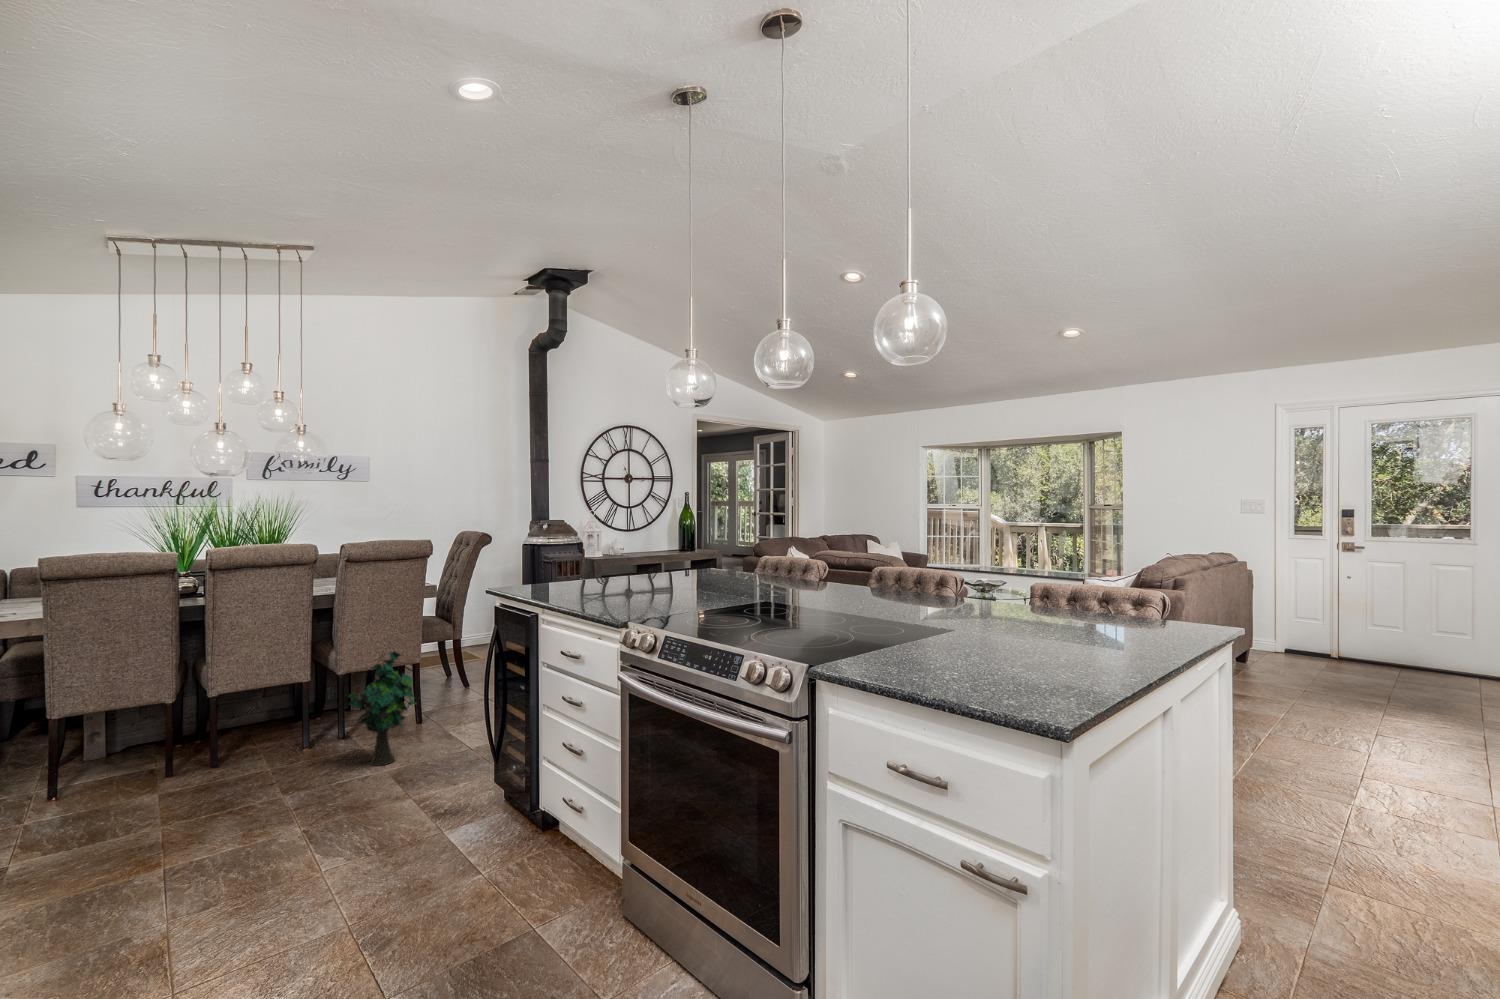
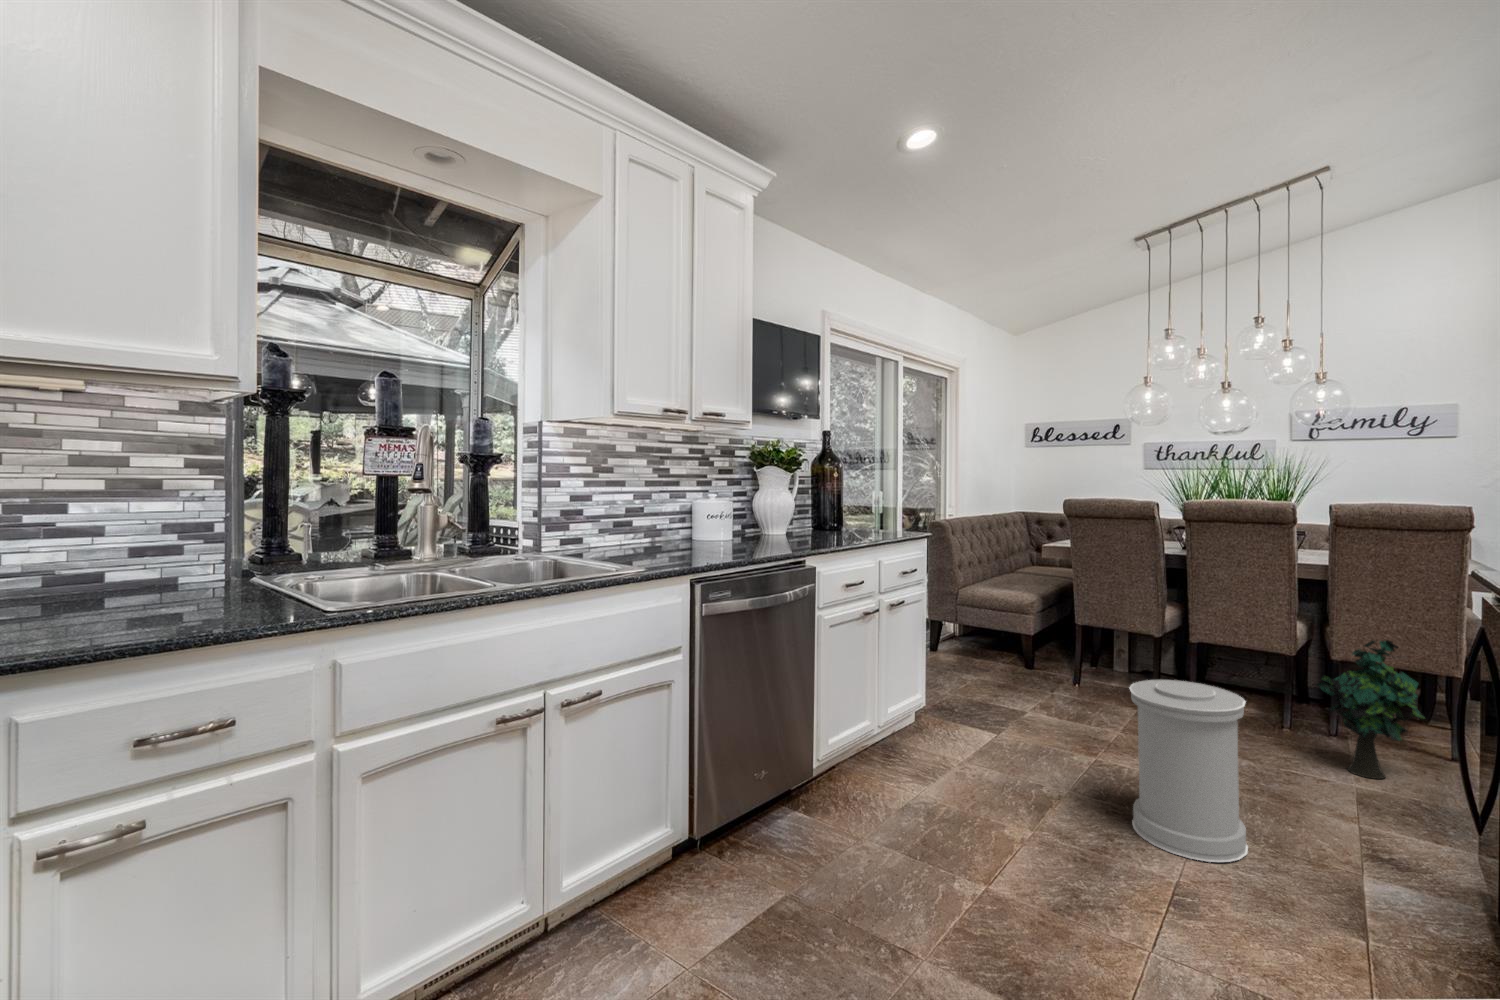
trash can: none [251,726,364,903] -> present [1130,680,1248,862]

